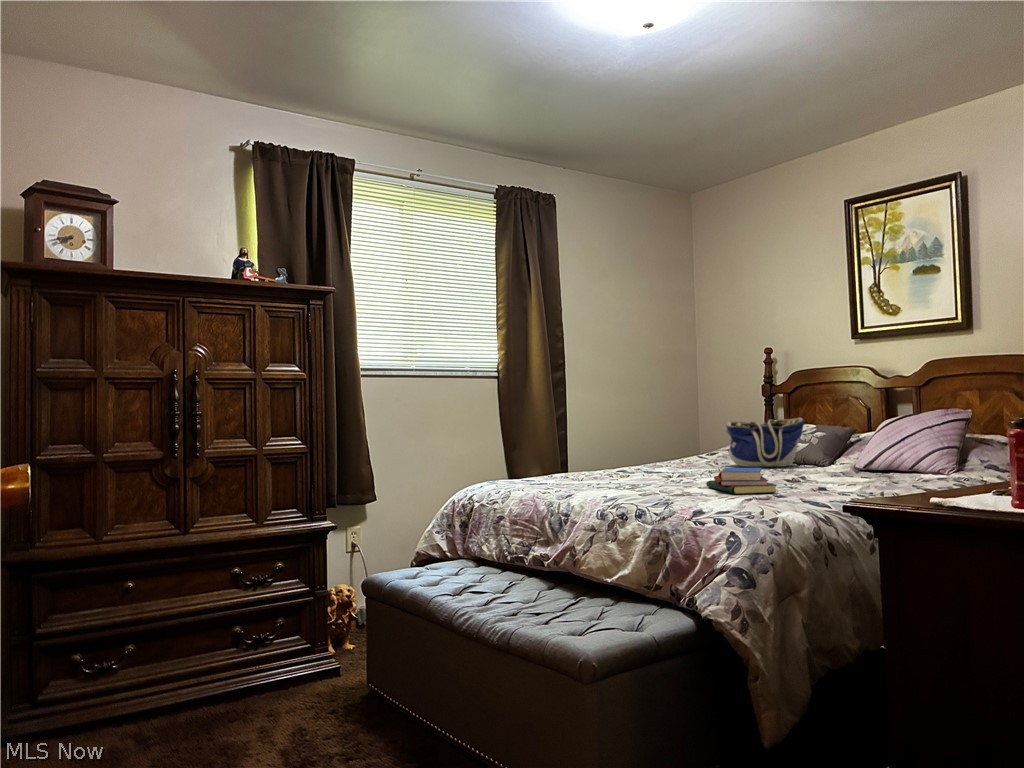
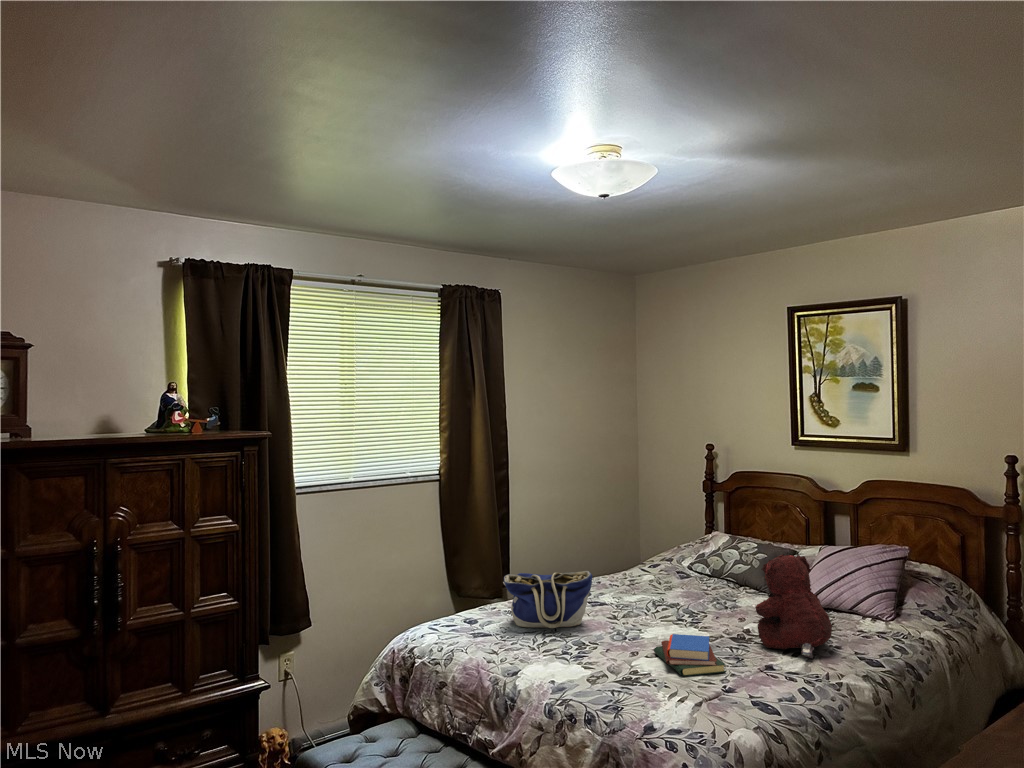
teddy bear: none [809,395,888,488] -> present [755,554,832,658]
tote bag: present [725,418,804,467] -> present [503,571,593,628]

